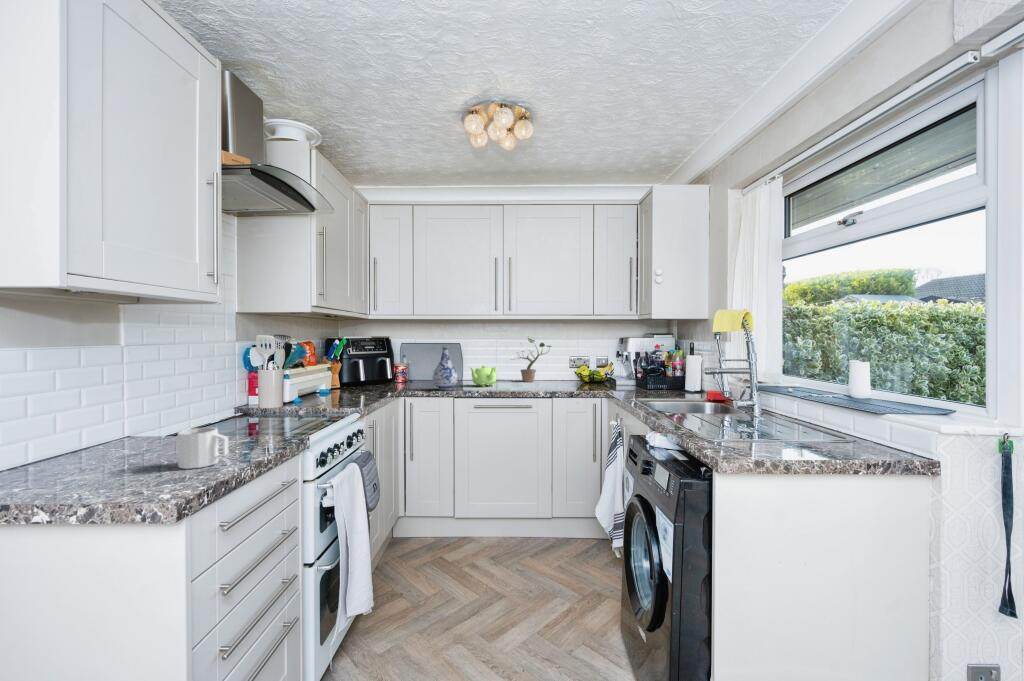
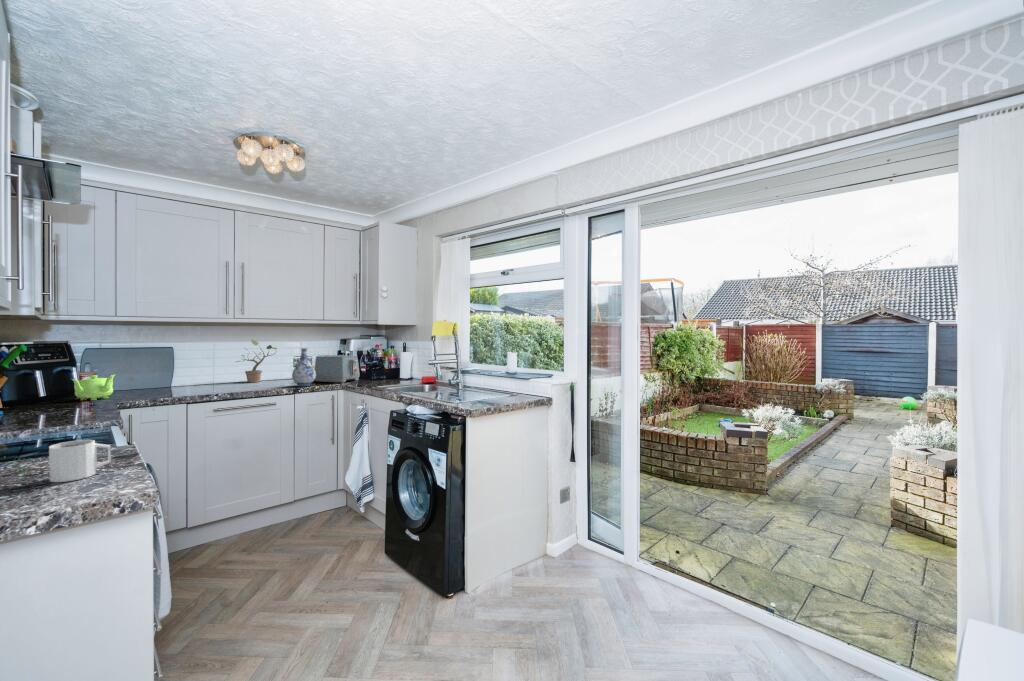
vase: present [433,346,458,390] -> present [292,348,316,386]
toaster: none [582,356,631,390] -> present [315,355,360,383]
teapot: present [470,365,498,387] -> present [72,375,115,400]

